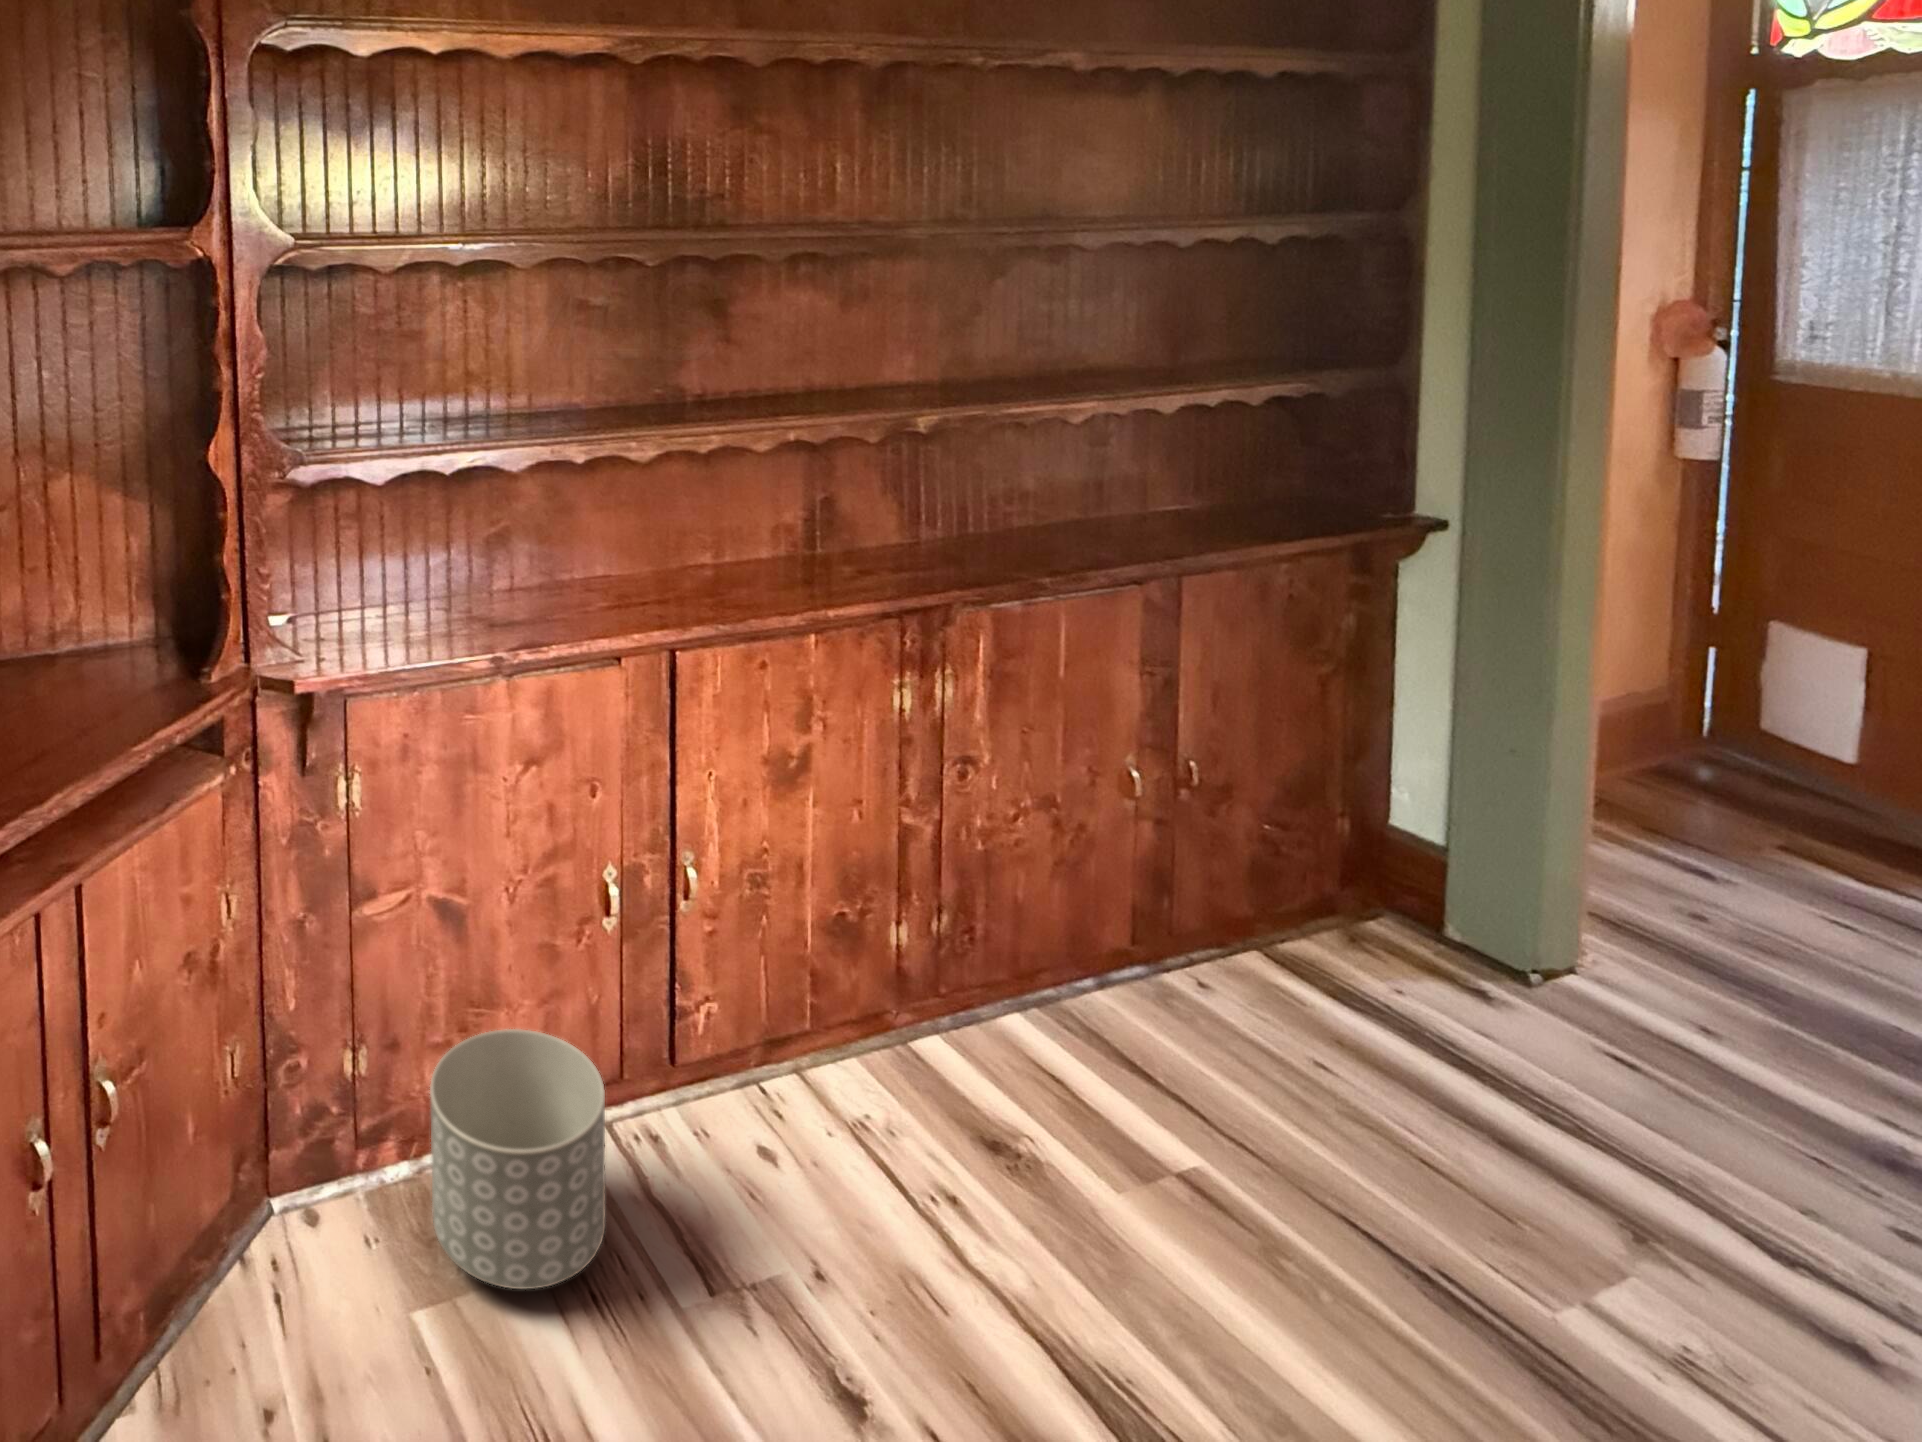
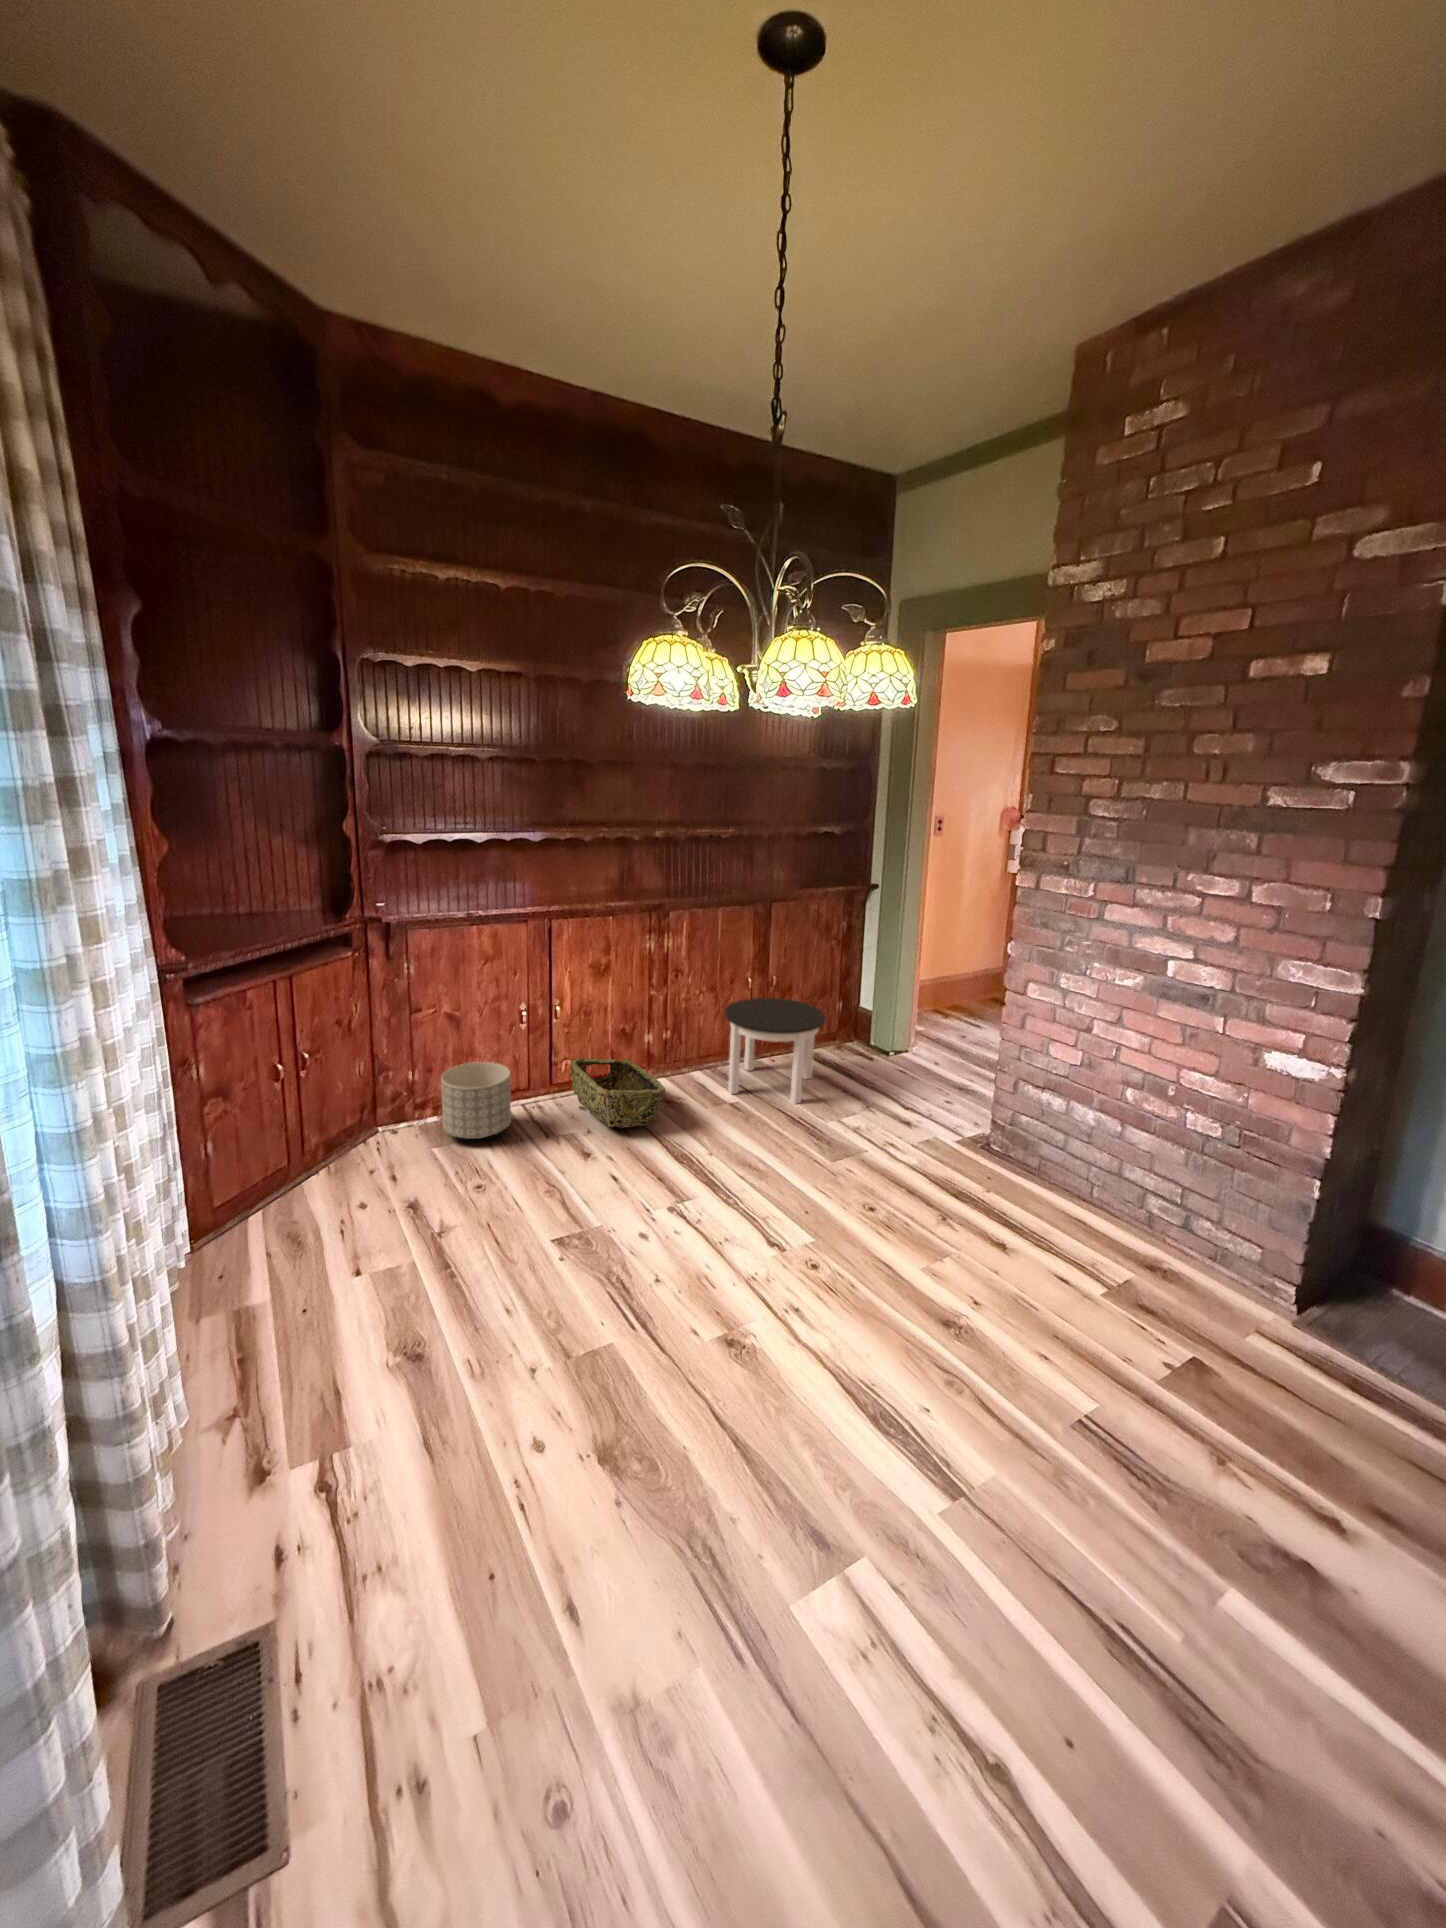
round table: none [1102,825,1430,1182] -> present [725,998,826,1104]
woven basket: none [730,1004,1034,1273] -> present [571,1058,665,1128]

